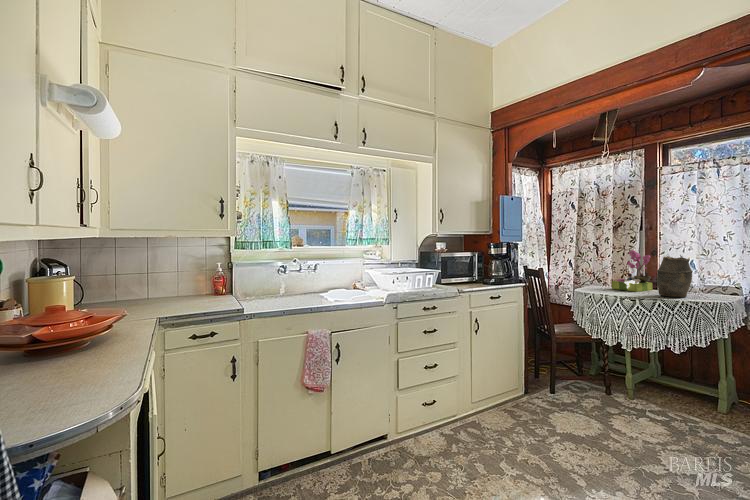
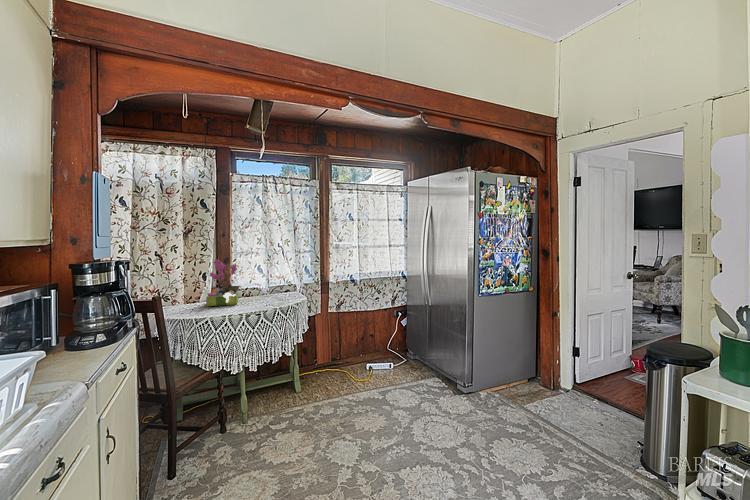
vase: present [657,257,693,297] -> none [262,264,289,303]

